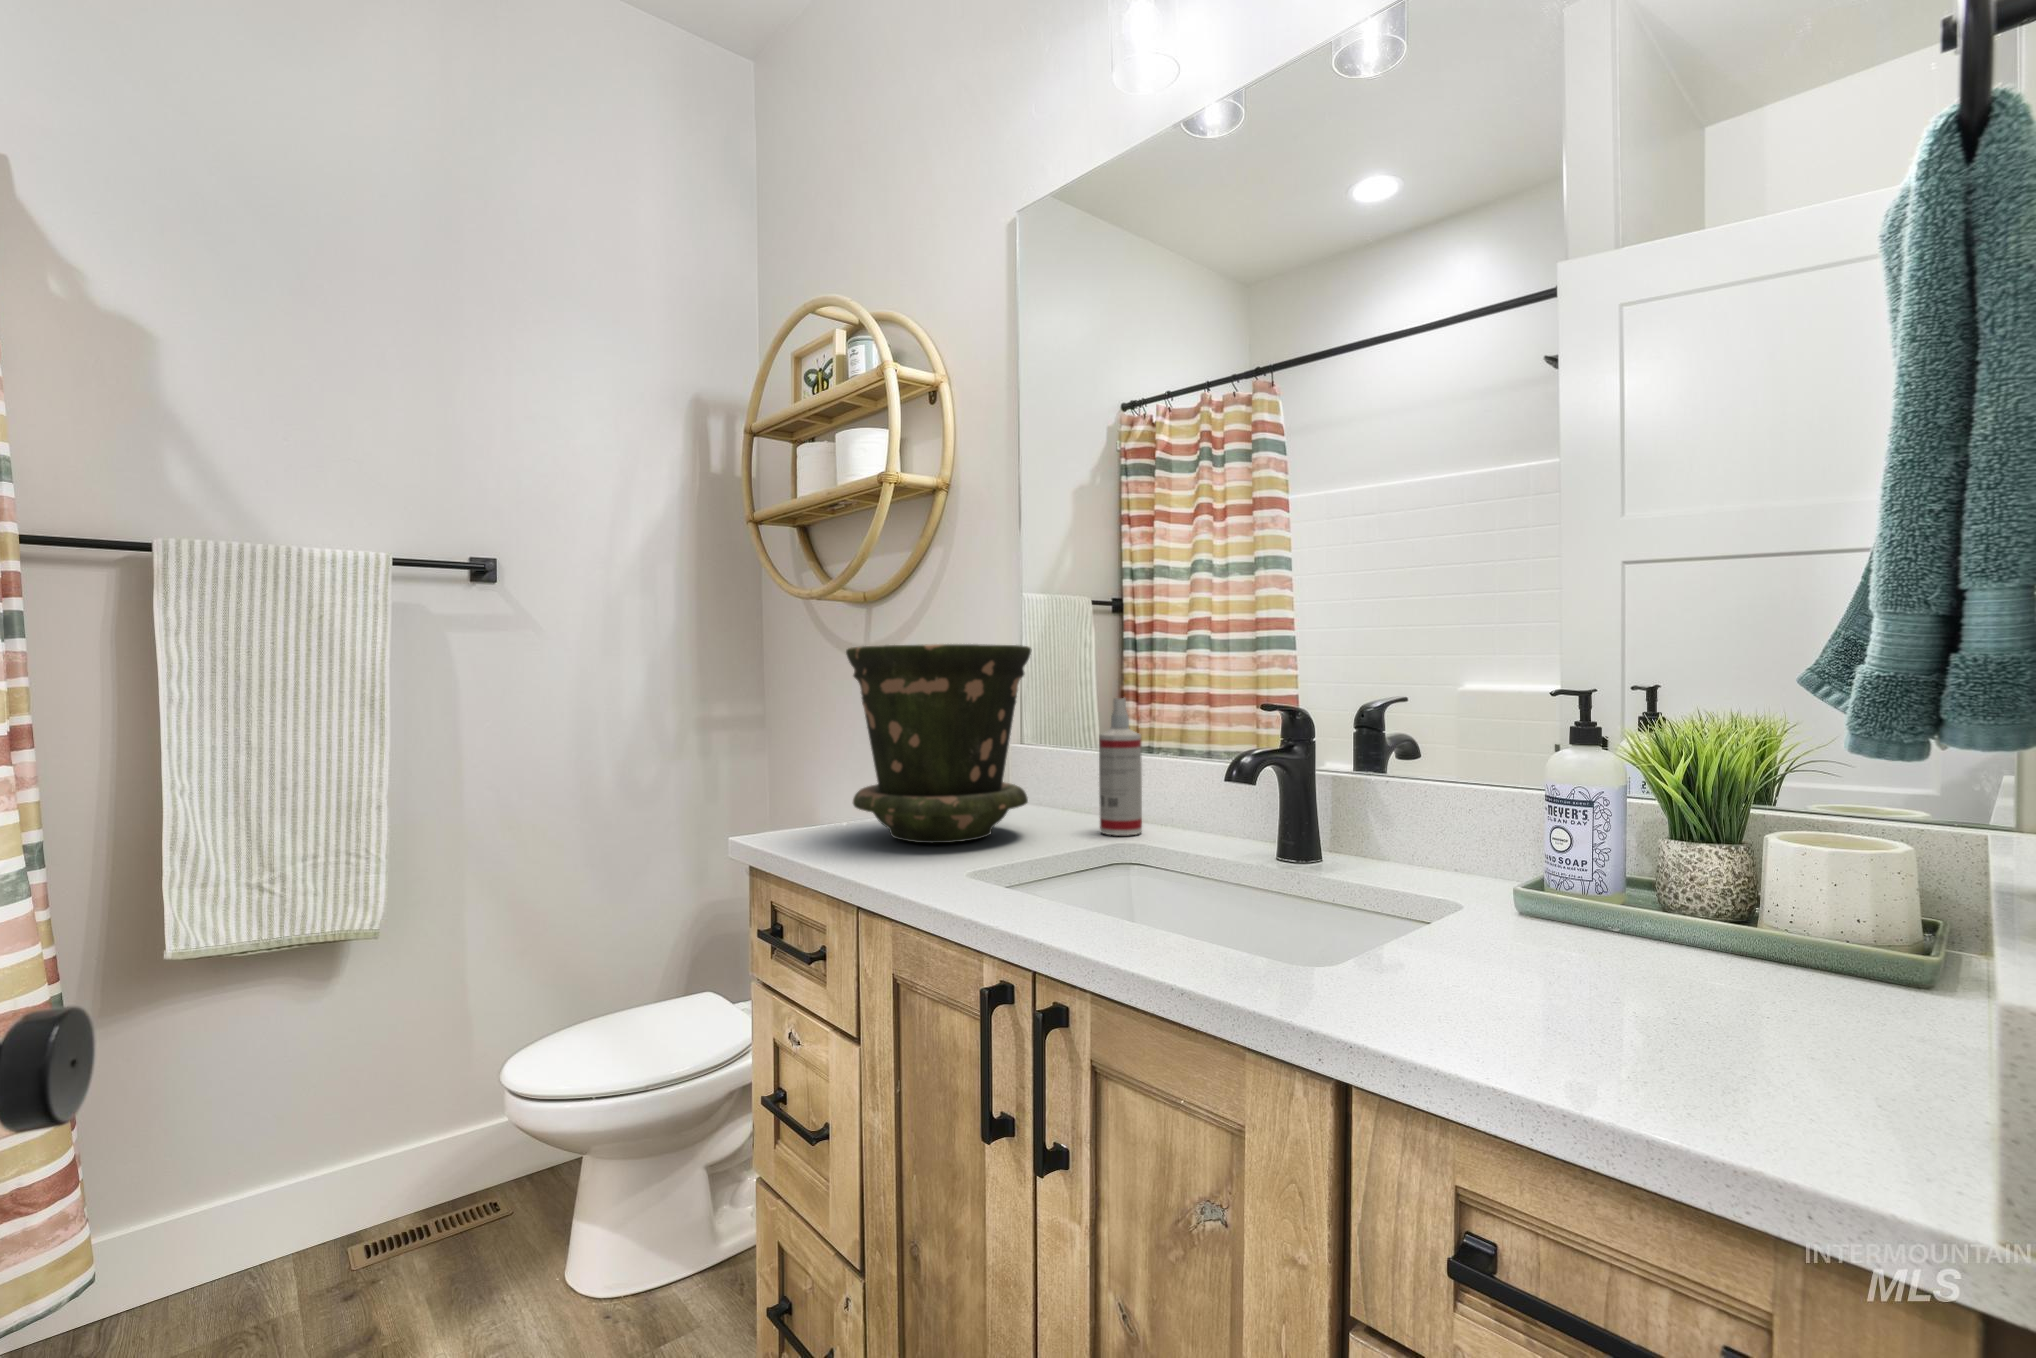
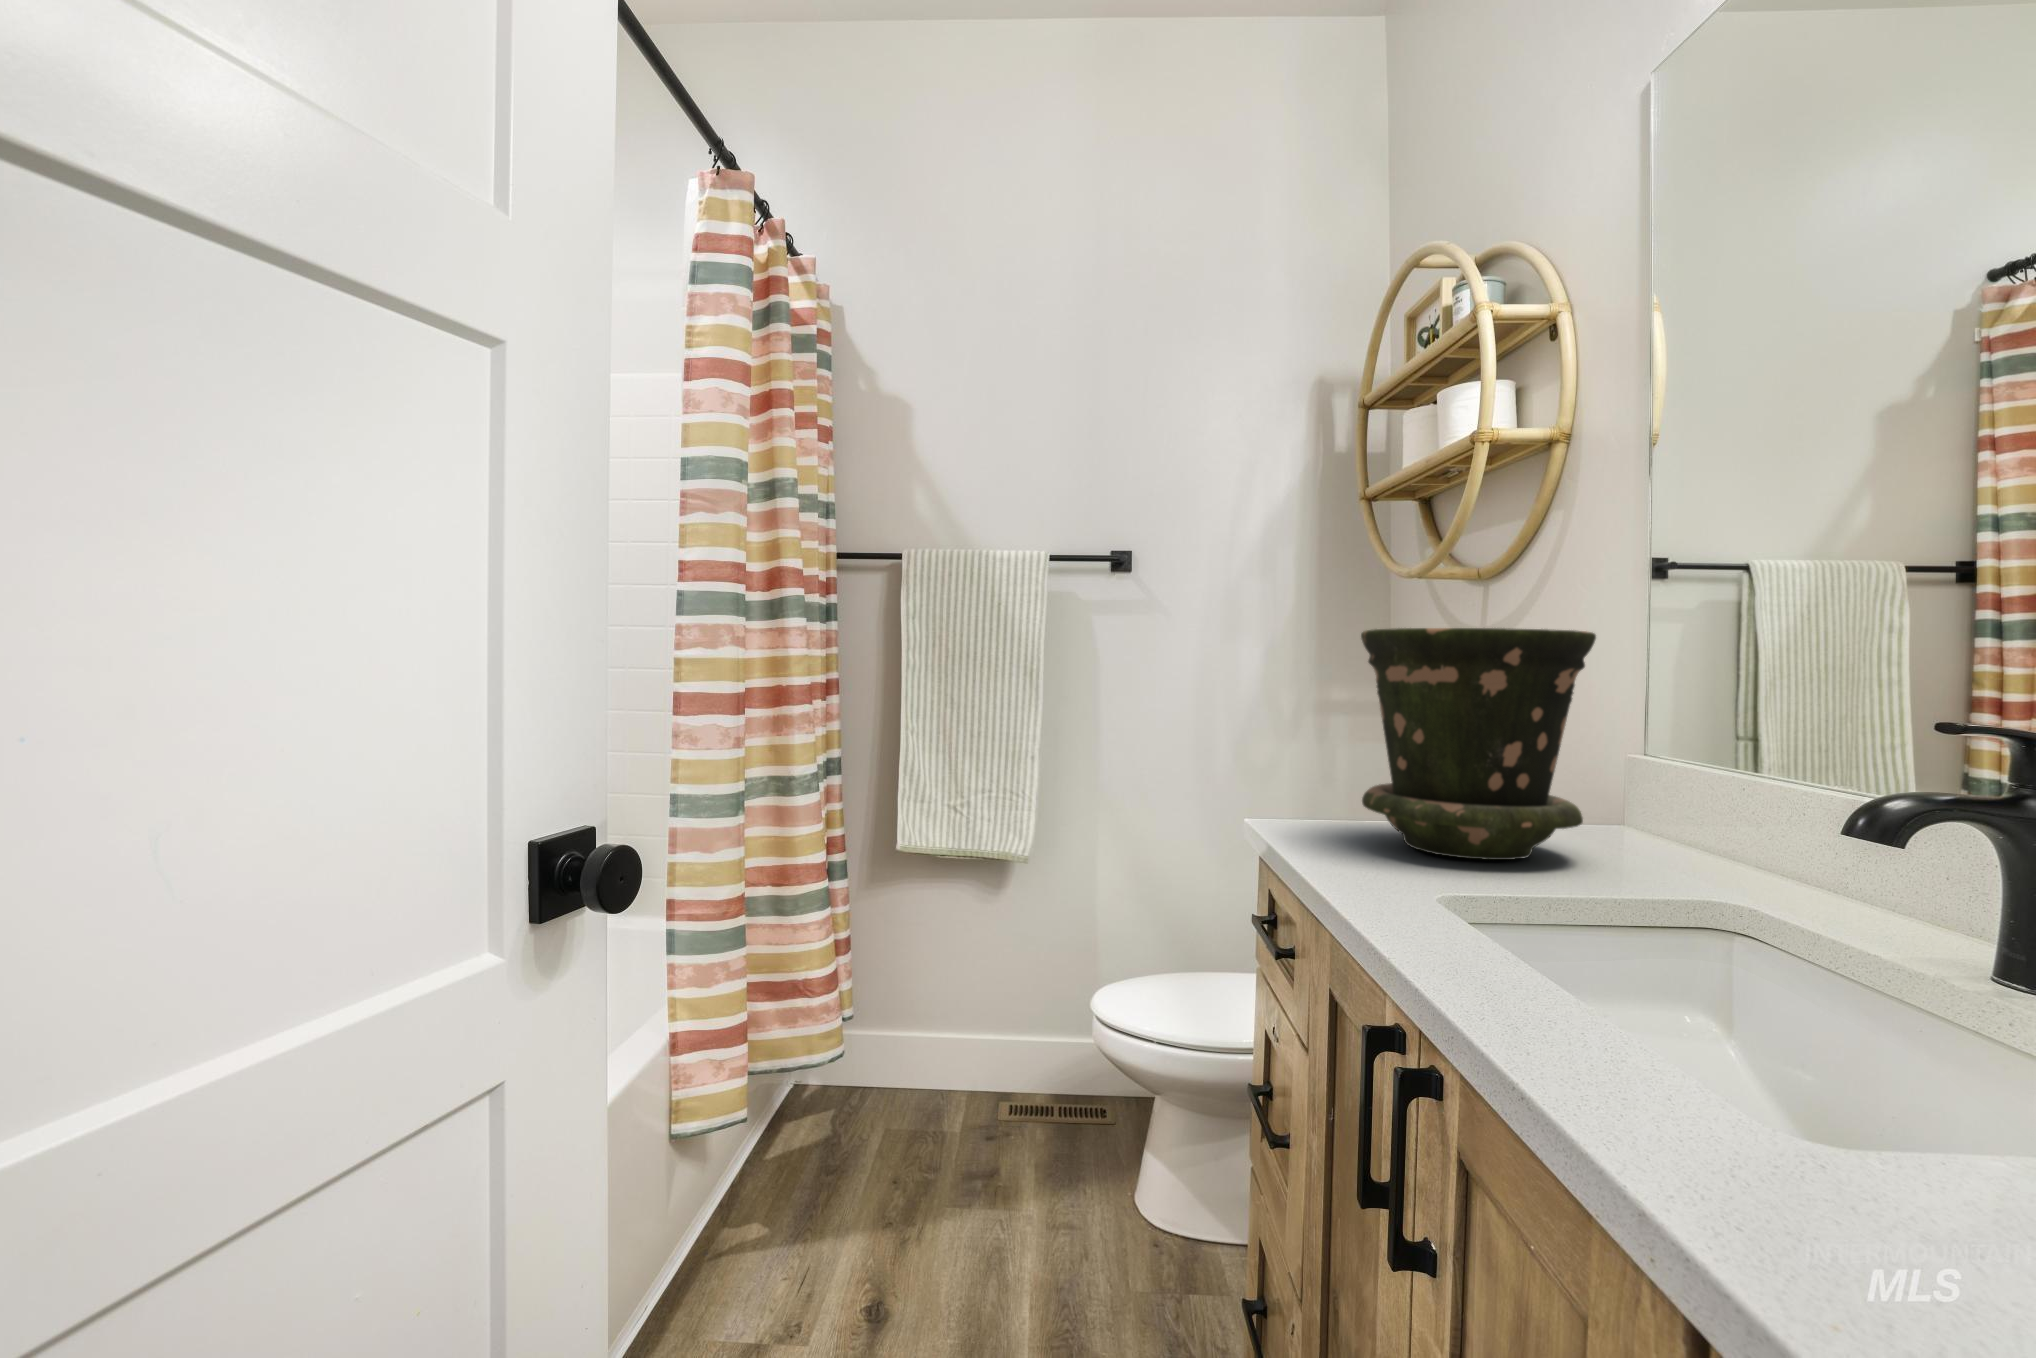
spray bottle: present [1099,698,1142,835] -> none [1691,703,1764,891]

